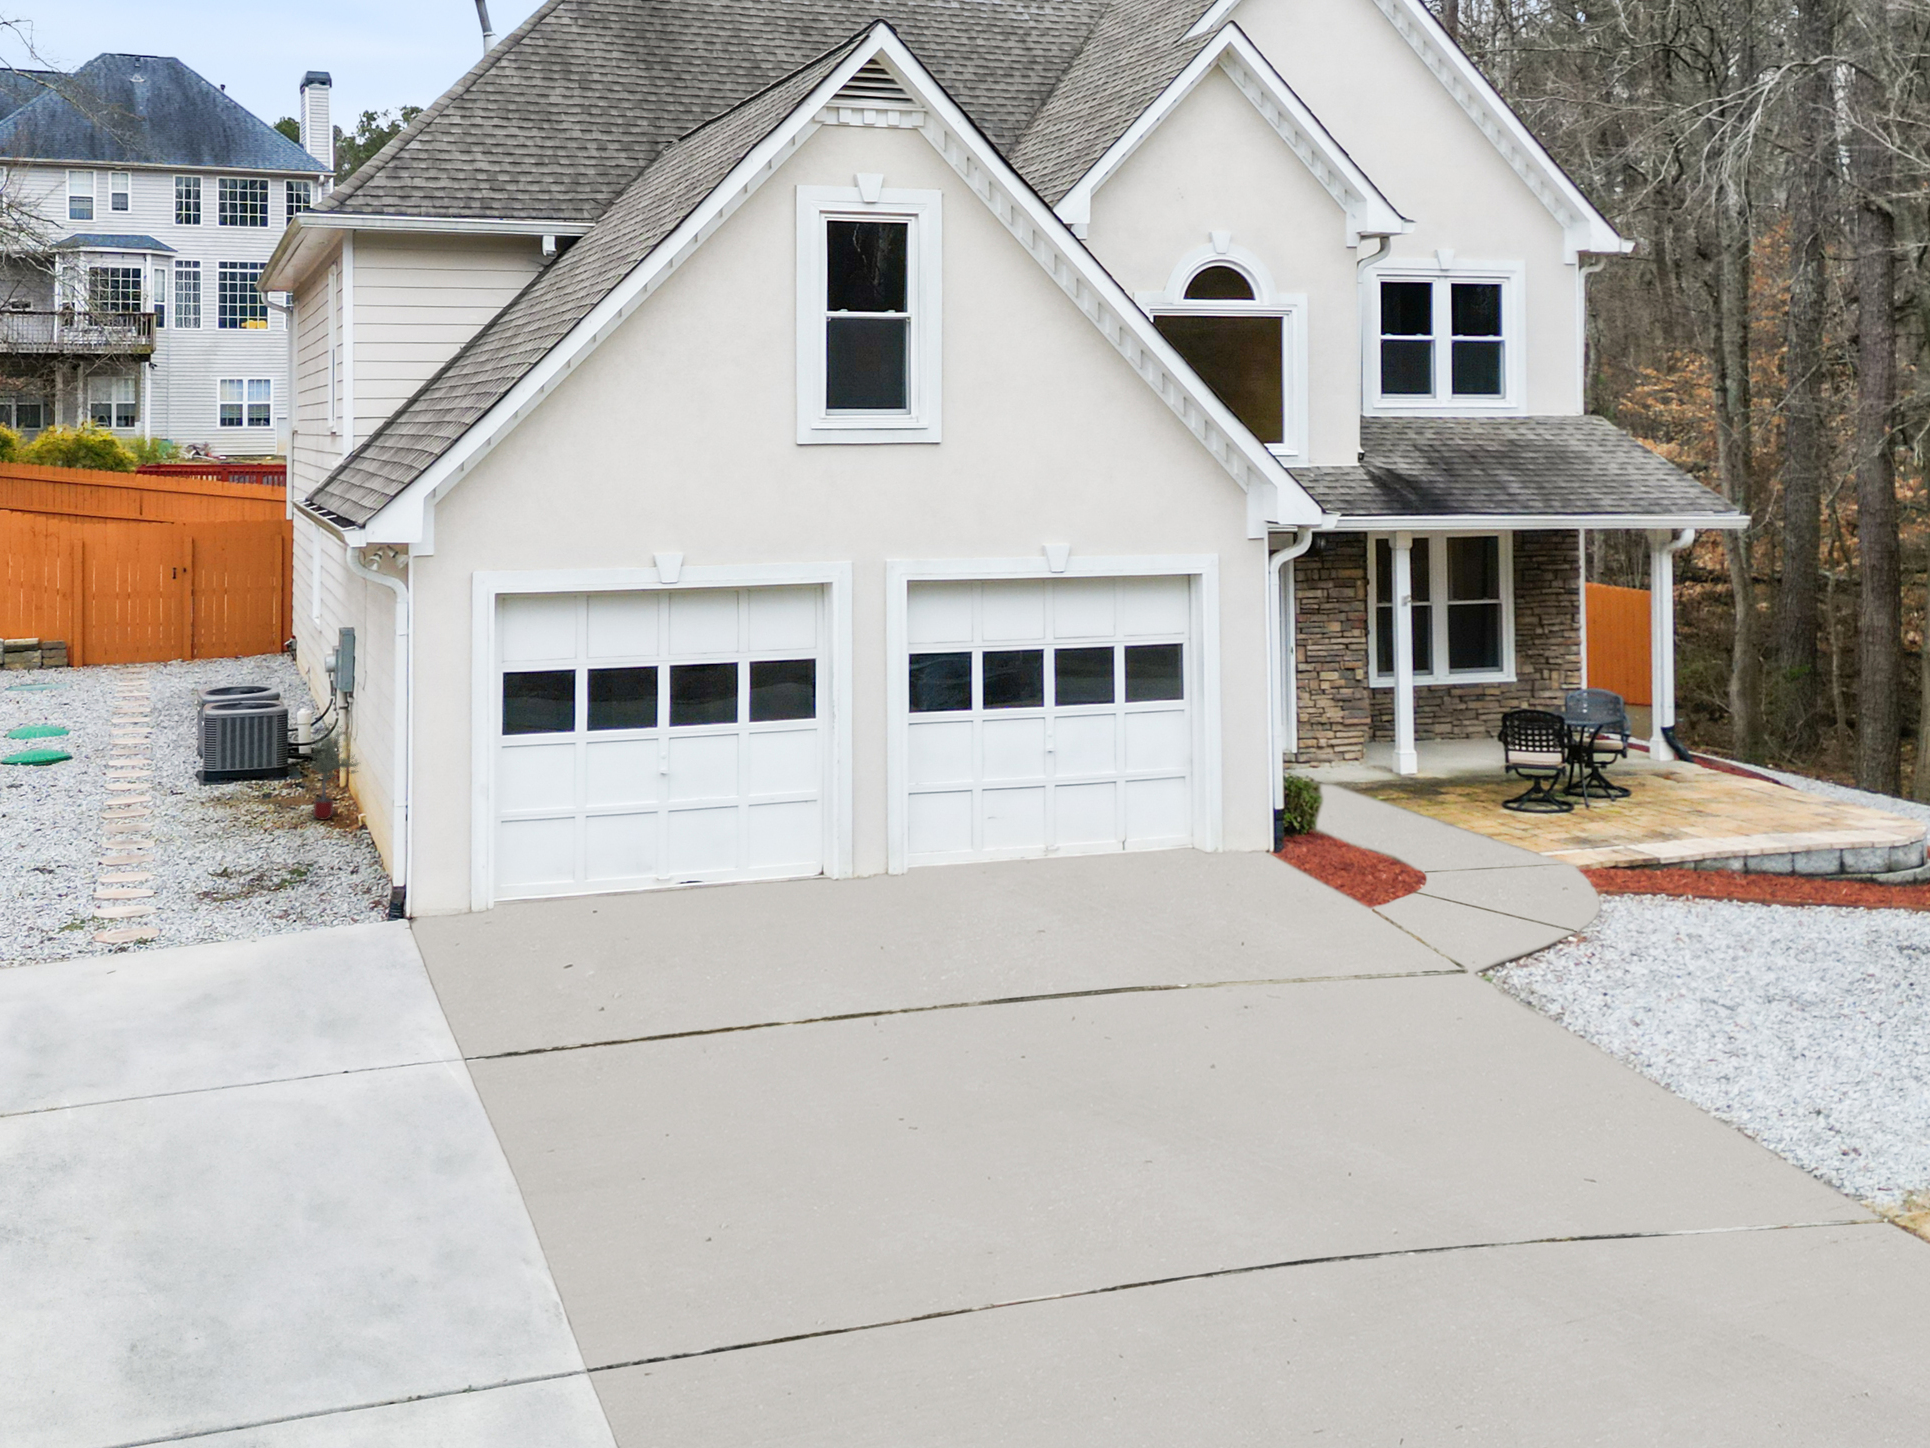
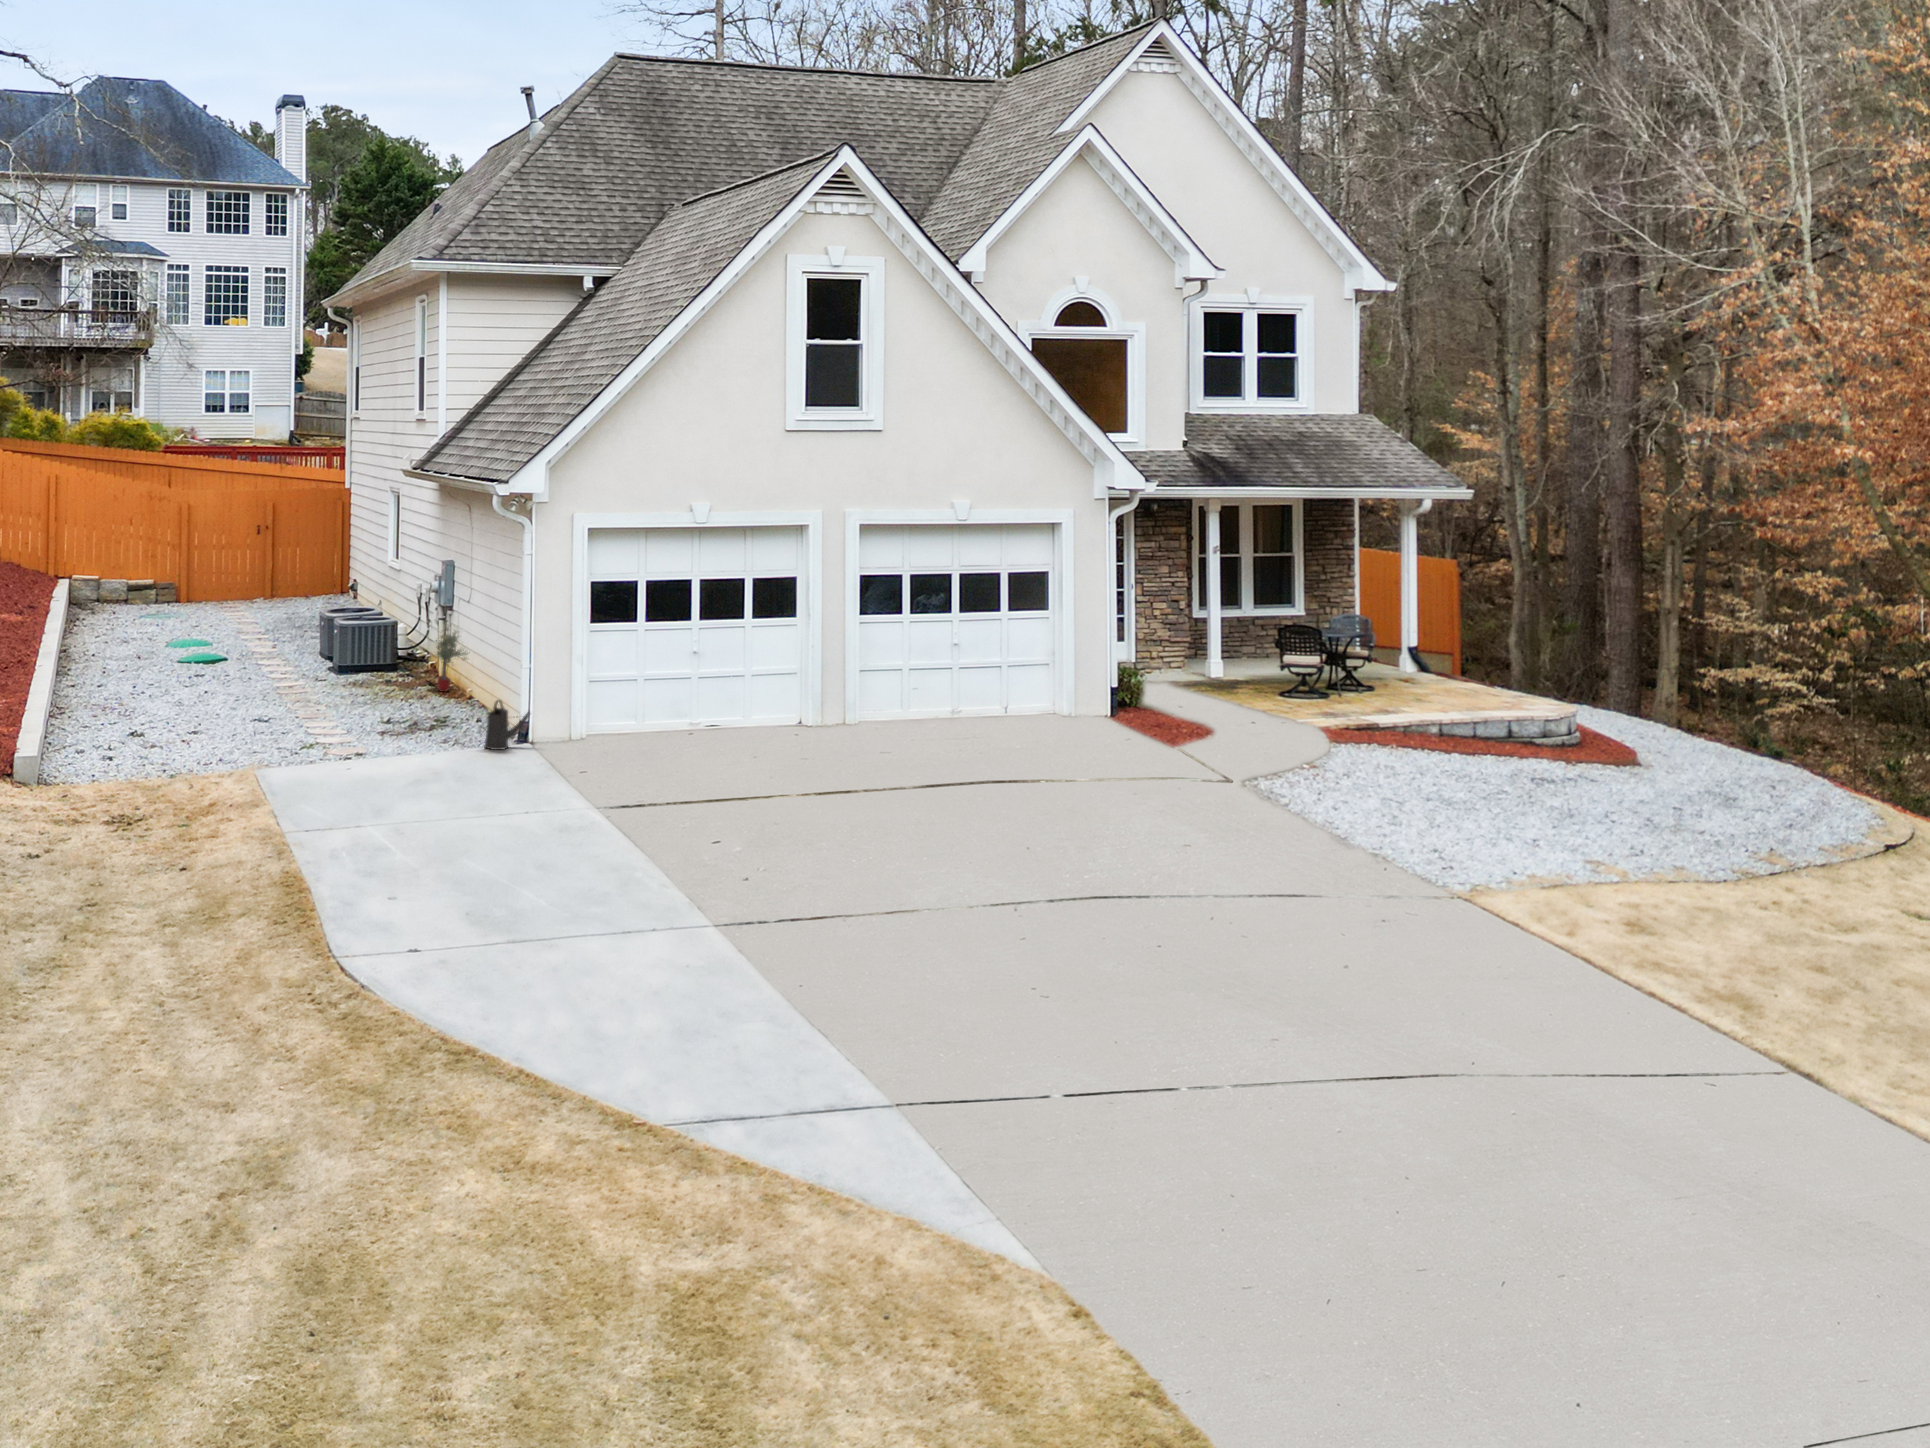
watering can: none [305,862,400,943] -> present [485,700,531,750]

